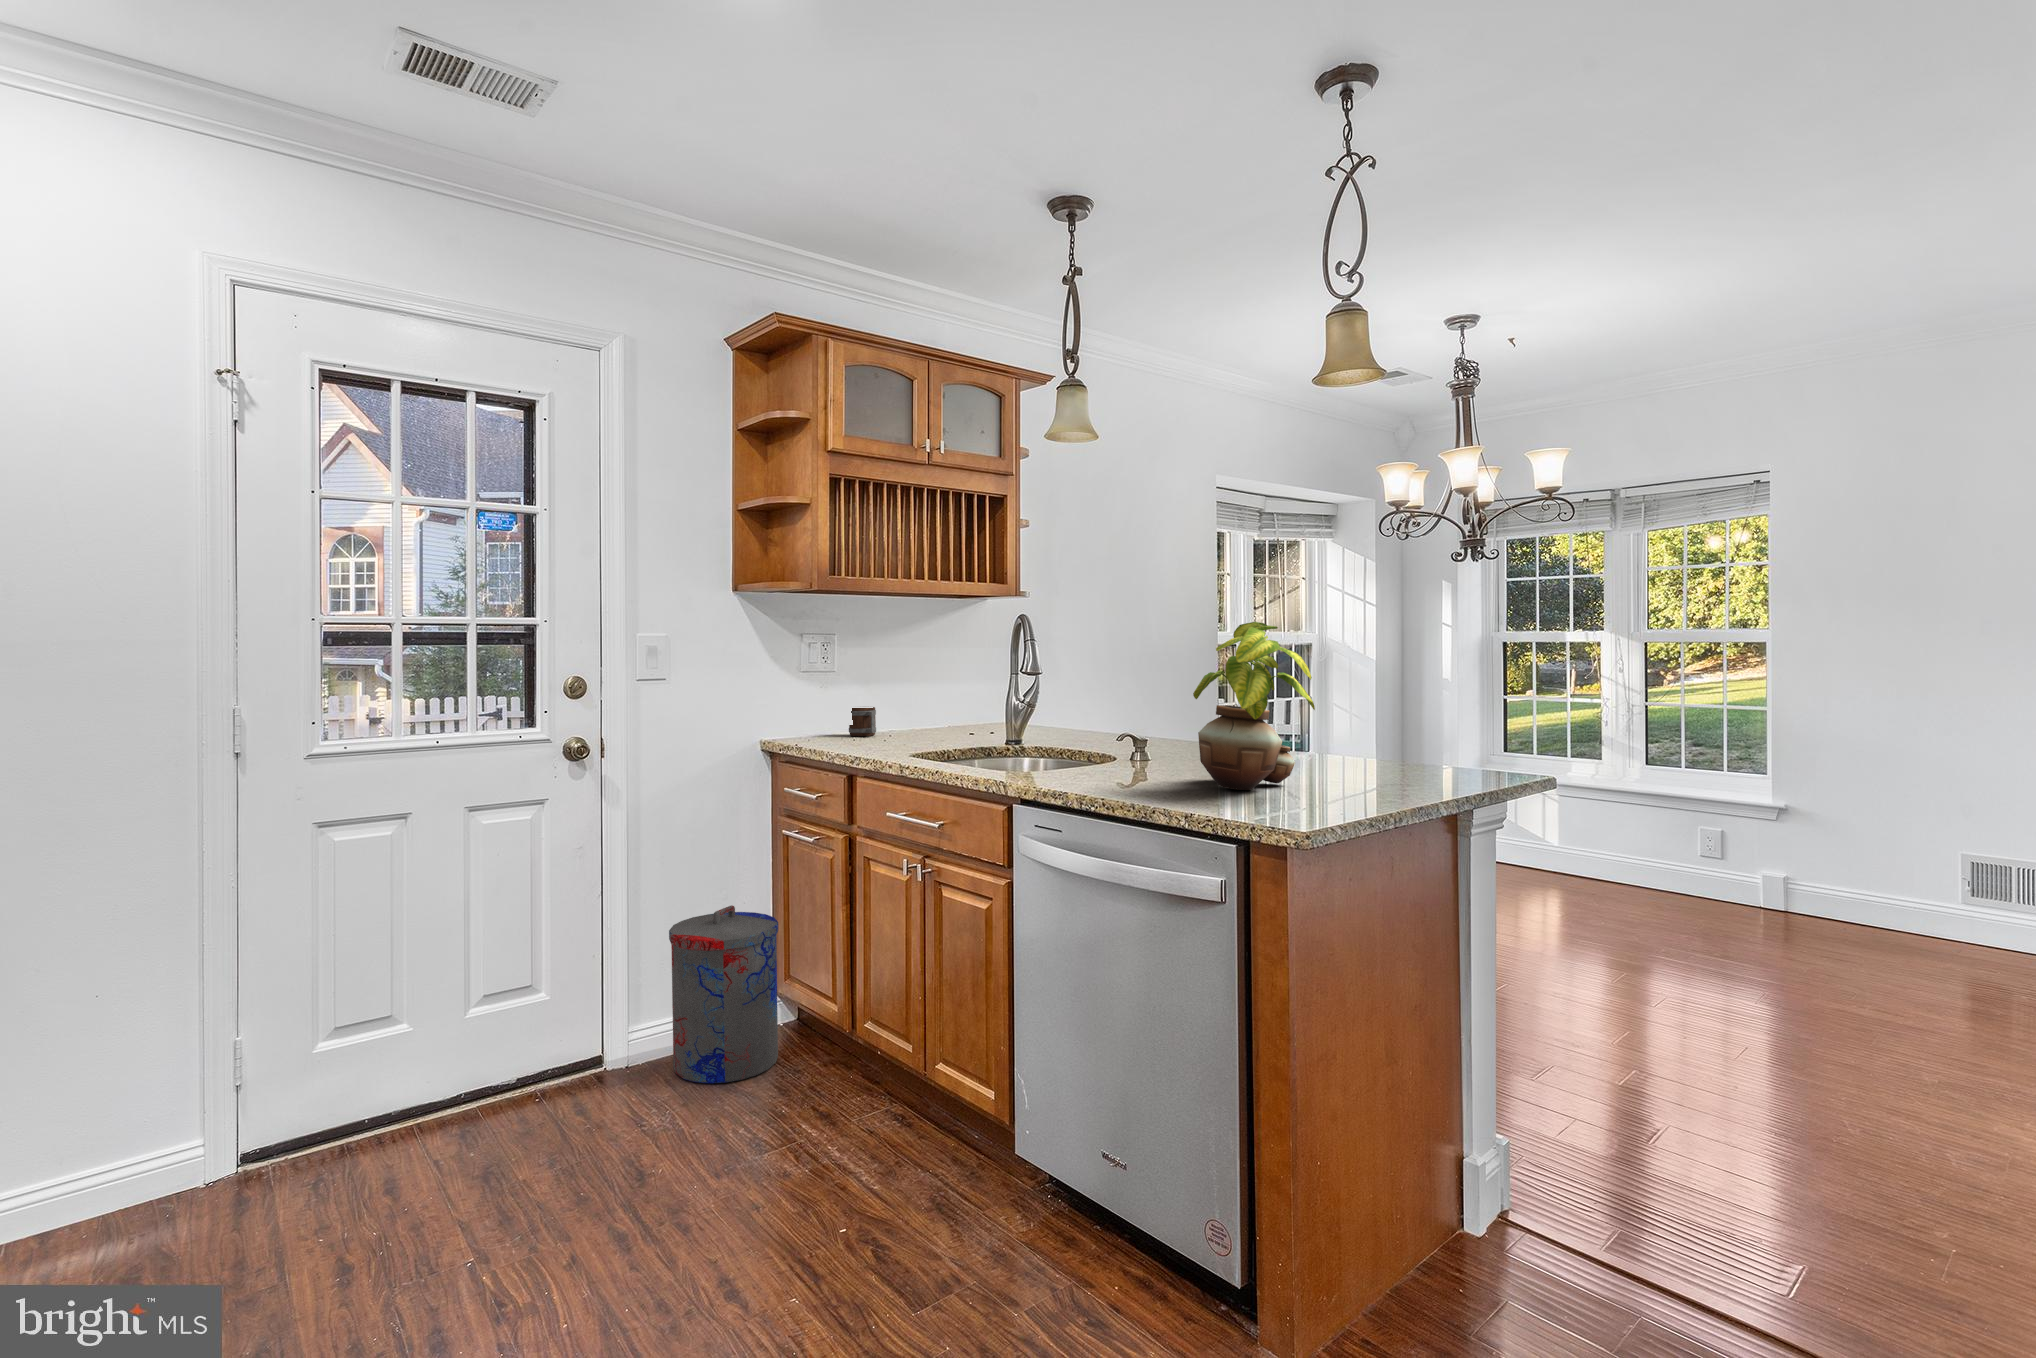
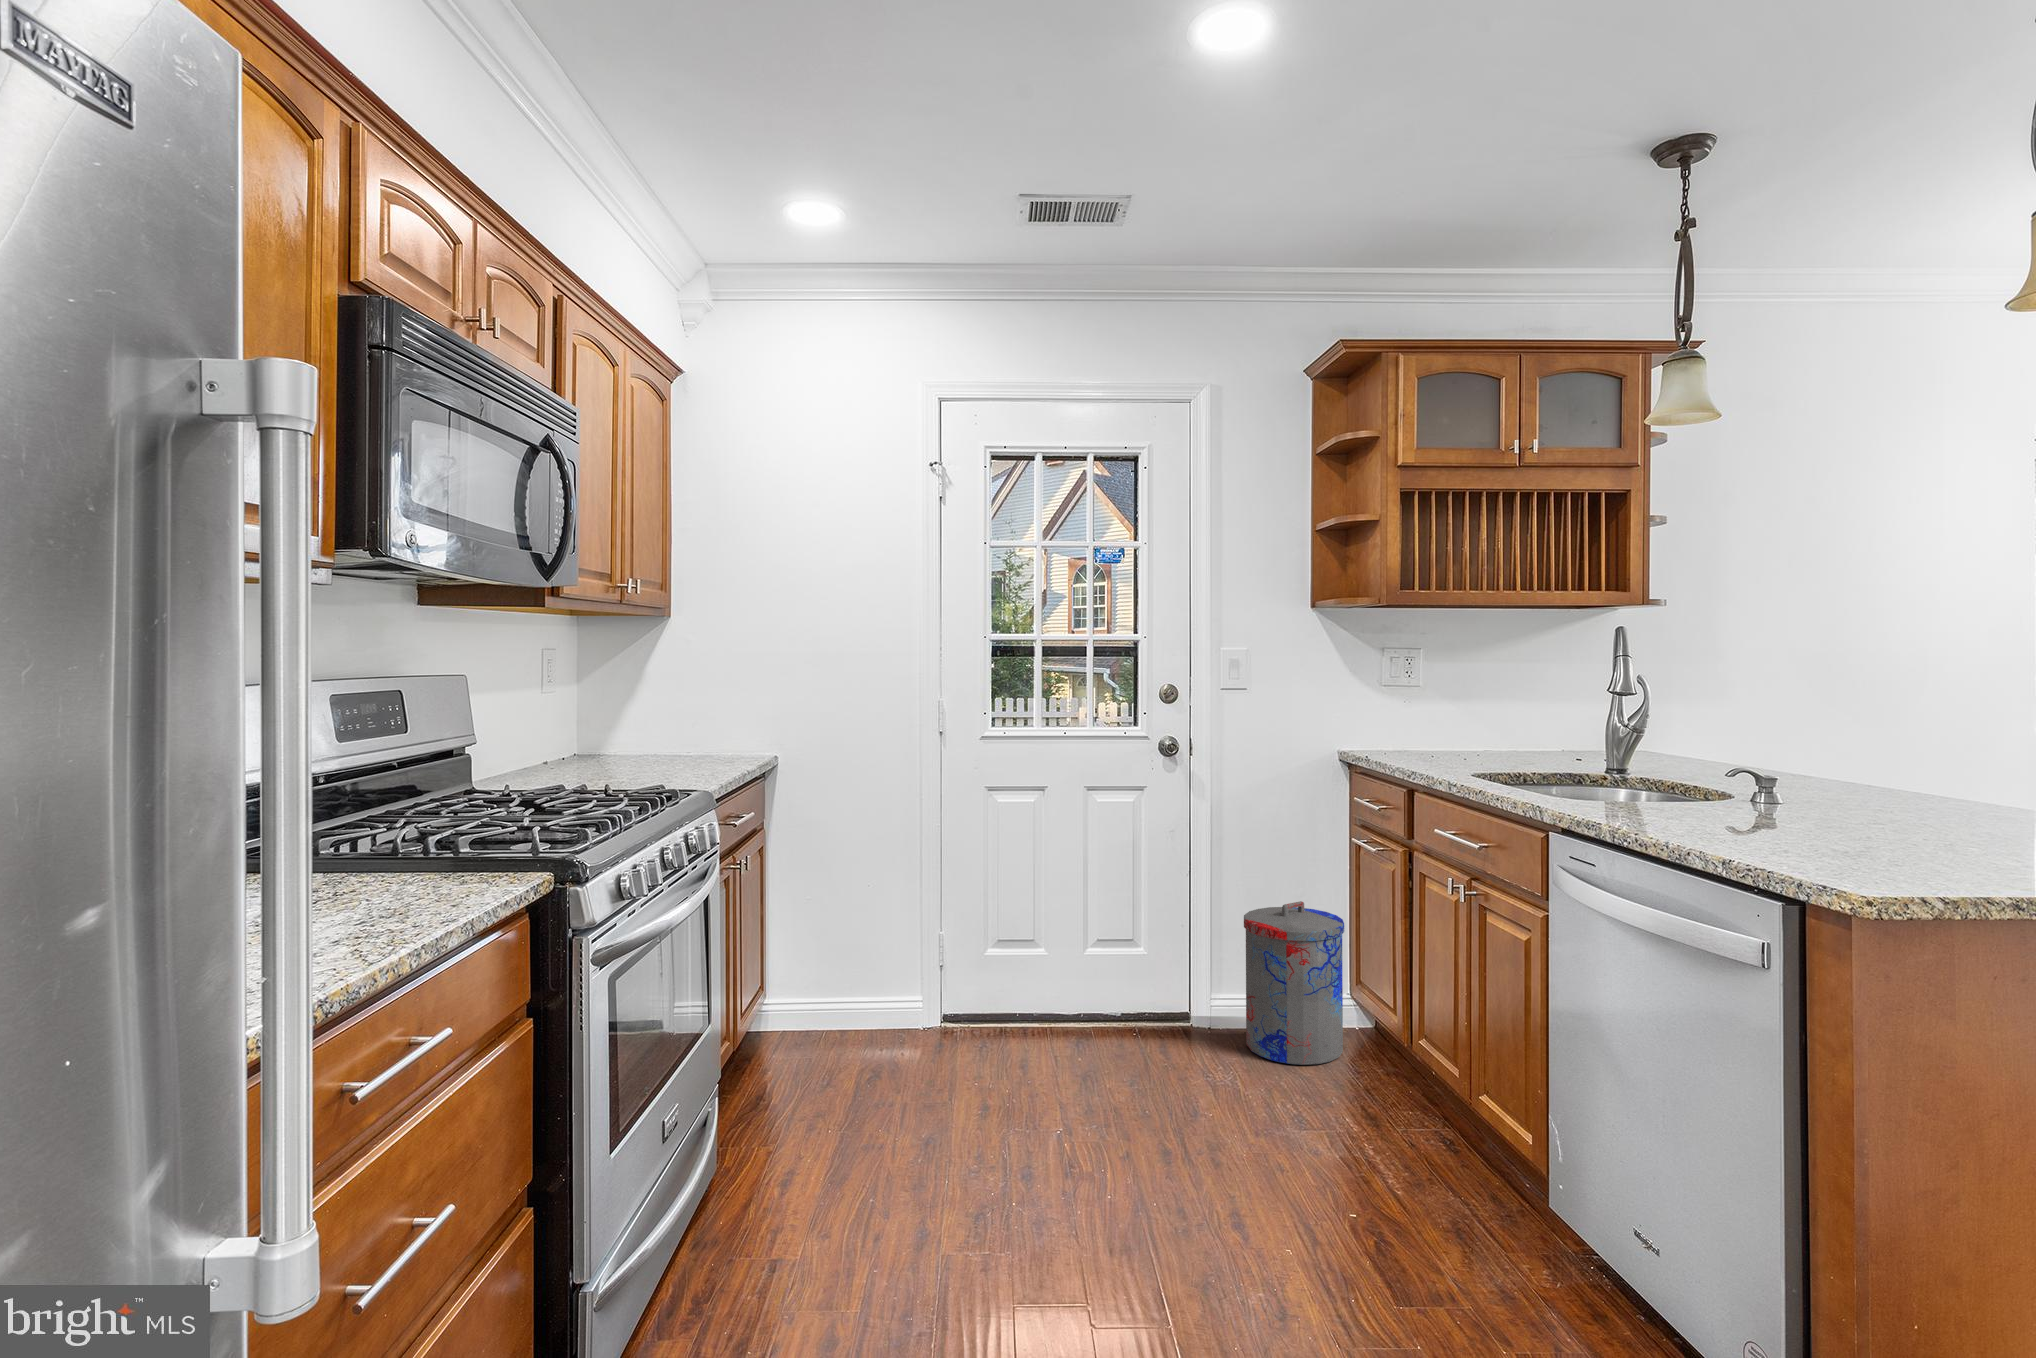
potted plant: present [1193,622,1315,790] -> none [1775,635,1958,842]
mug: present [849,707,876,736] -> none [1436,720,1467,750]

